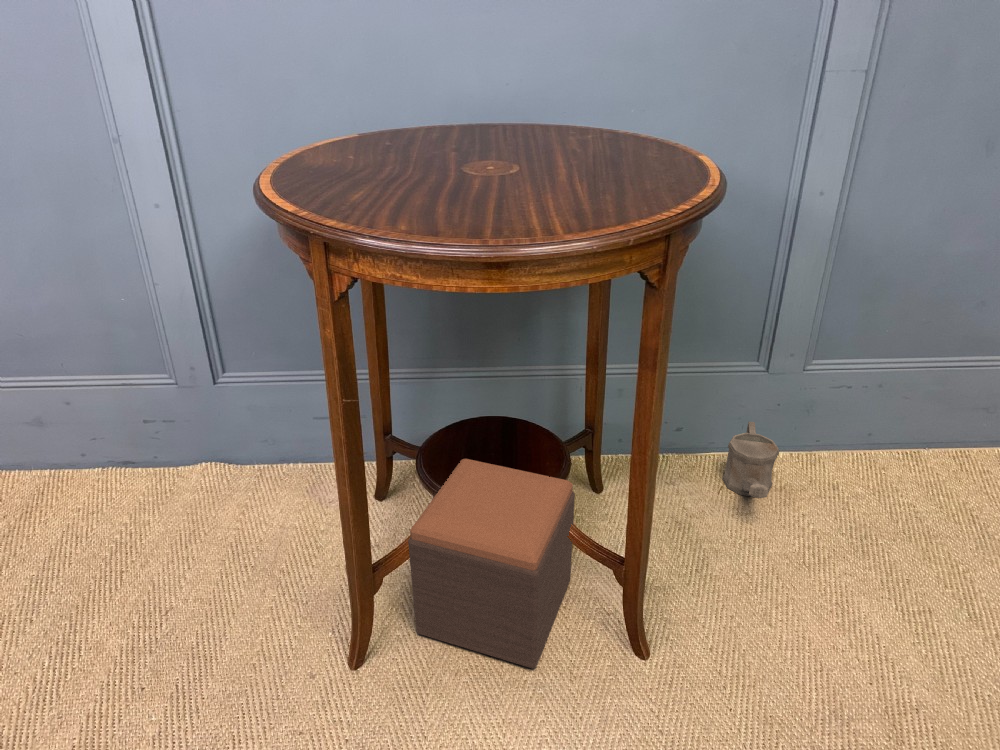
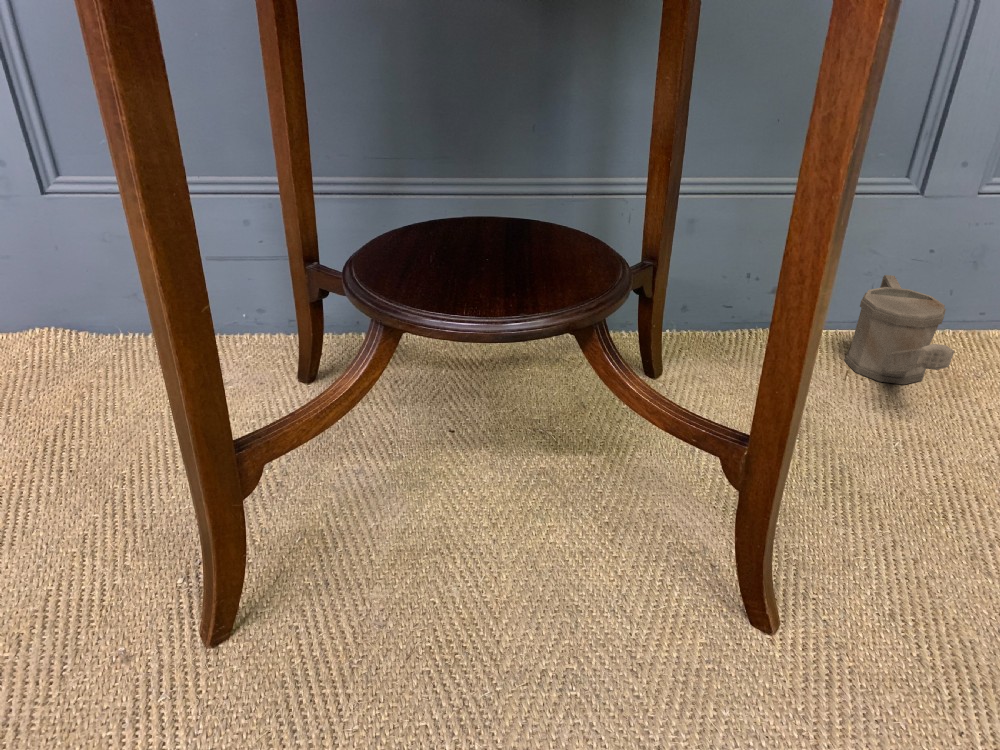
footstool: present [408,459,575,668] -> none [313,270,637,647]

